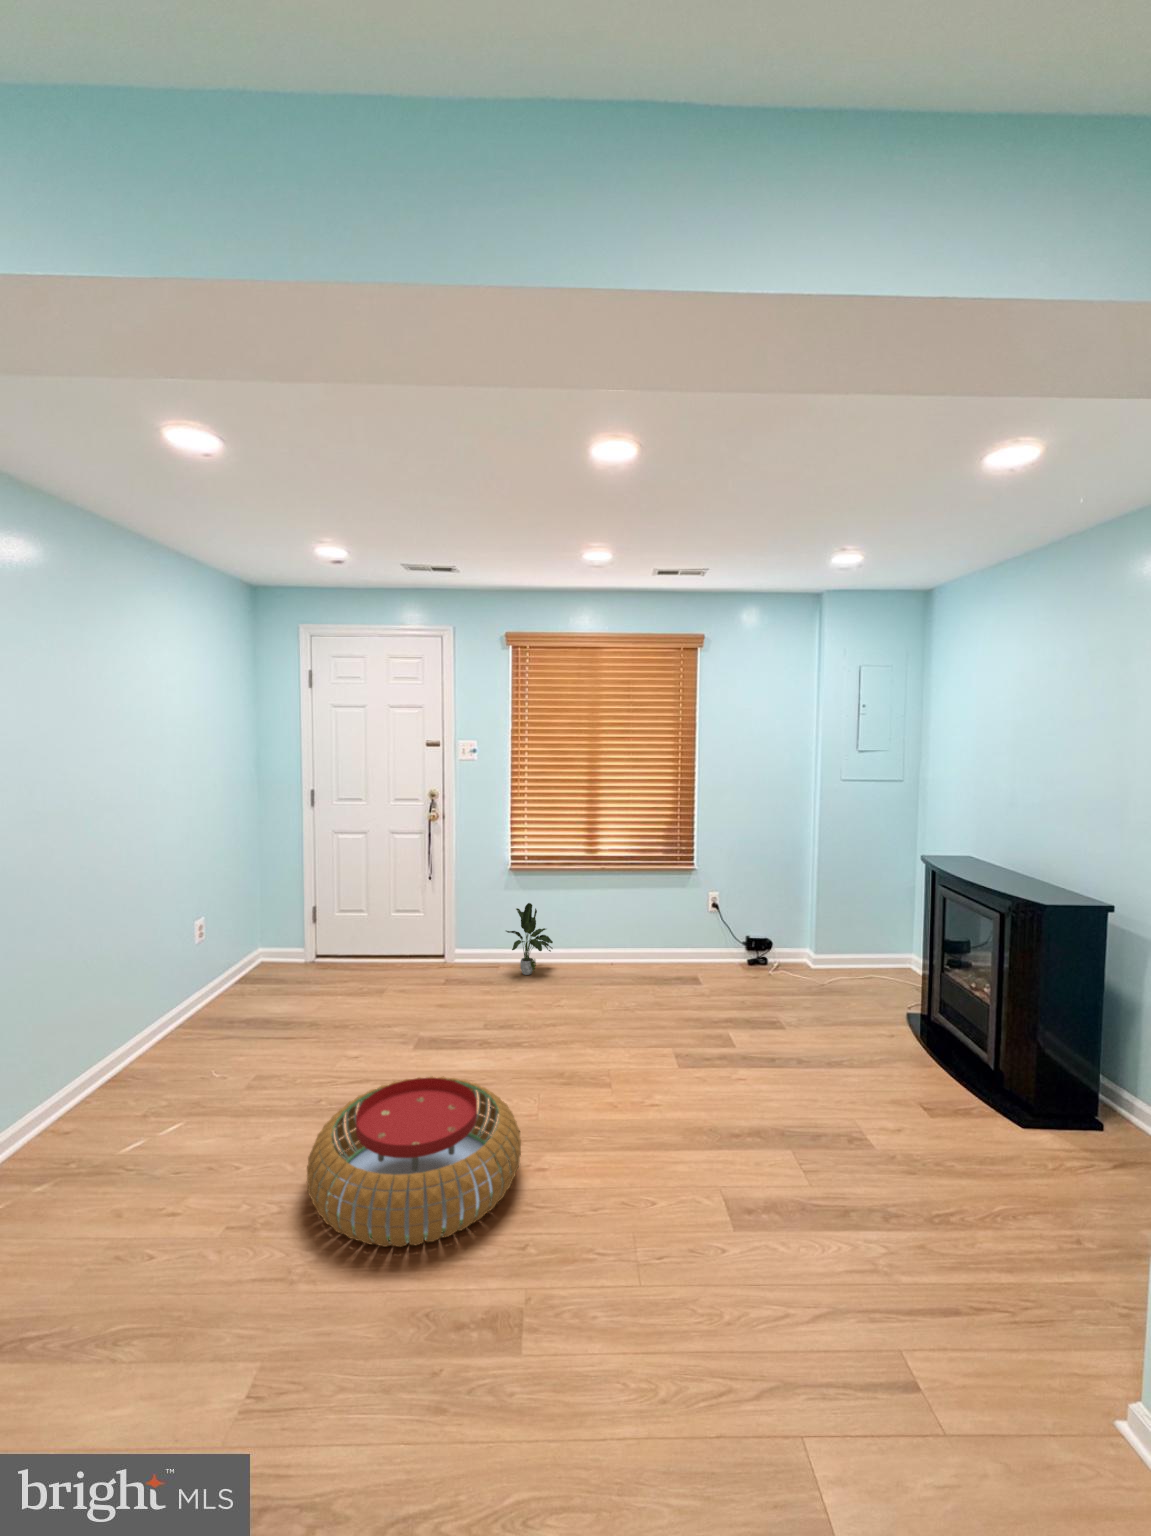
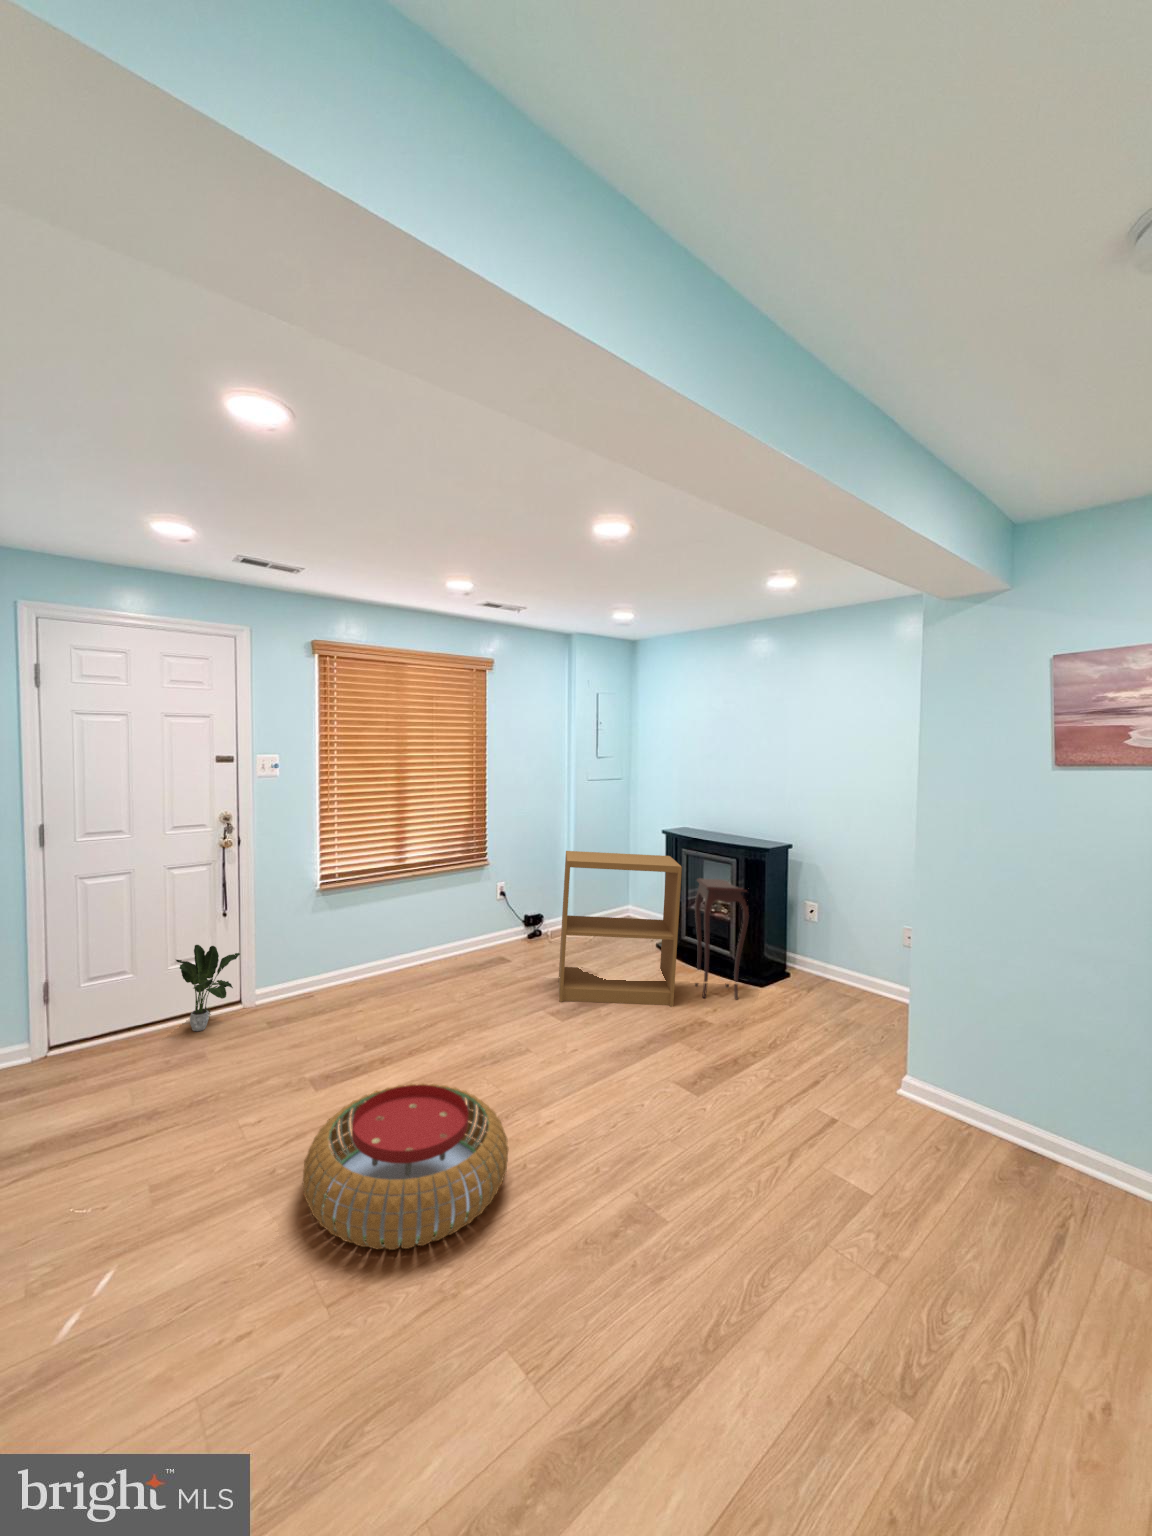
bookshelf: none [579,832,704,992] -> present [559,851,682,1007]
side table: none [722,856,780,983] -> present [695,878,749,999]
potted plant: present [506,903,553,975] -> present [176,945,240,1031]

